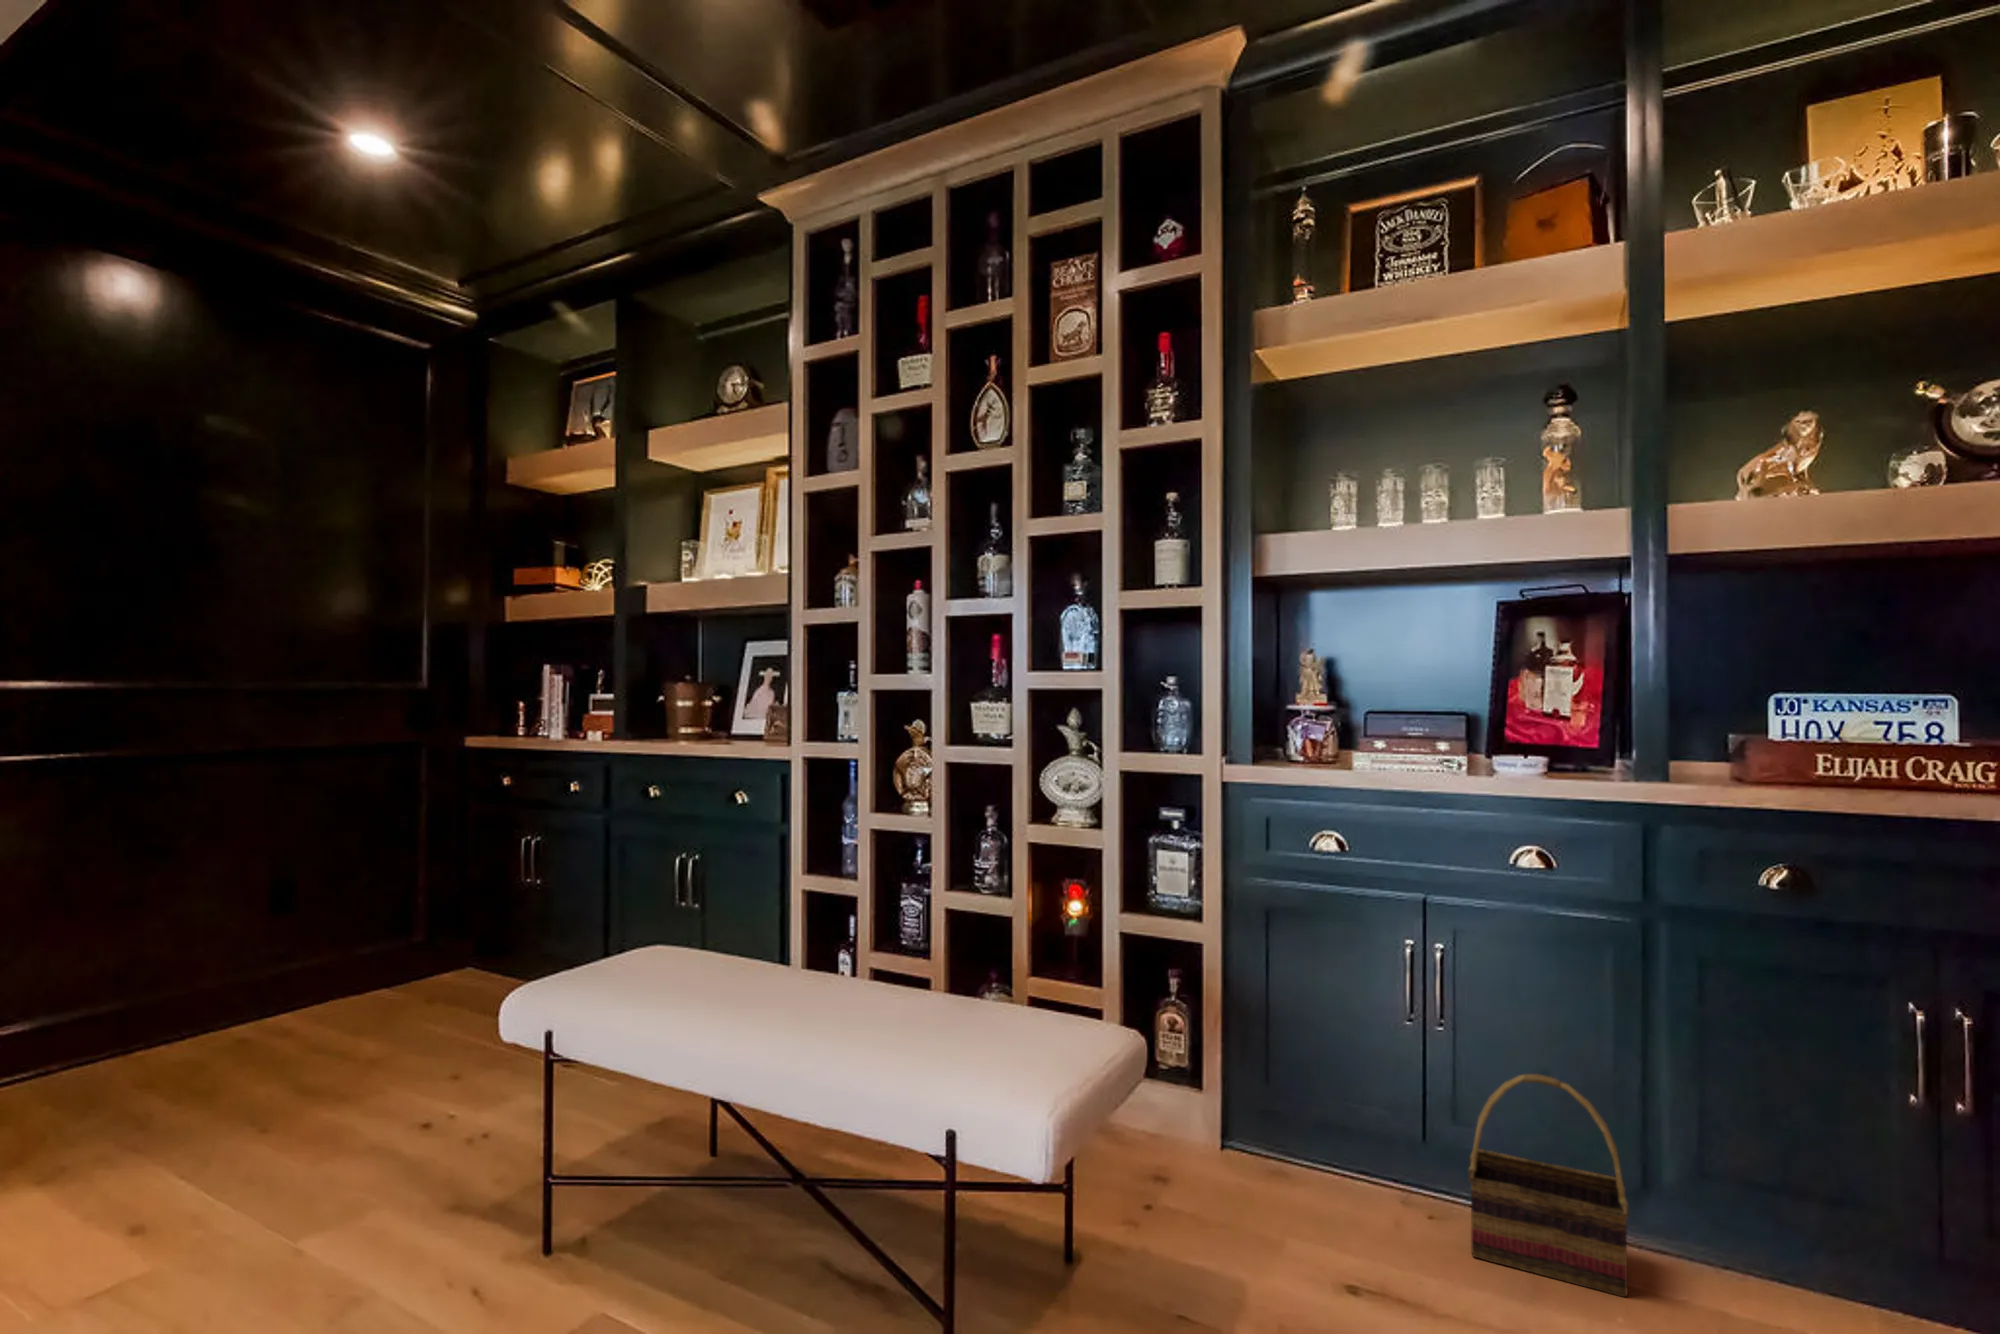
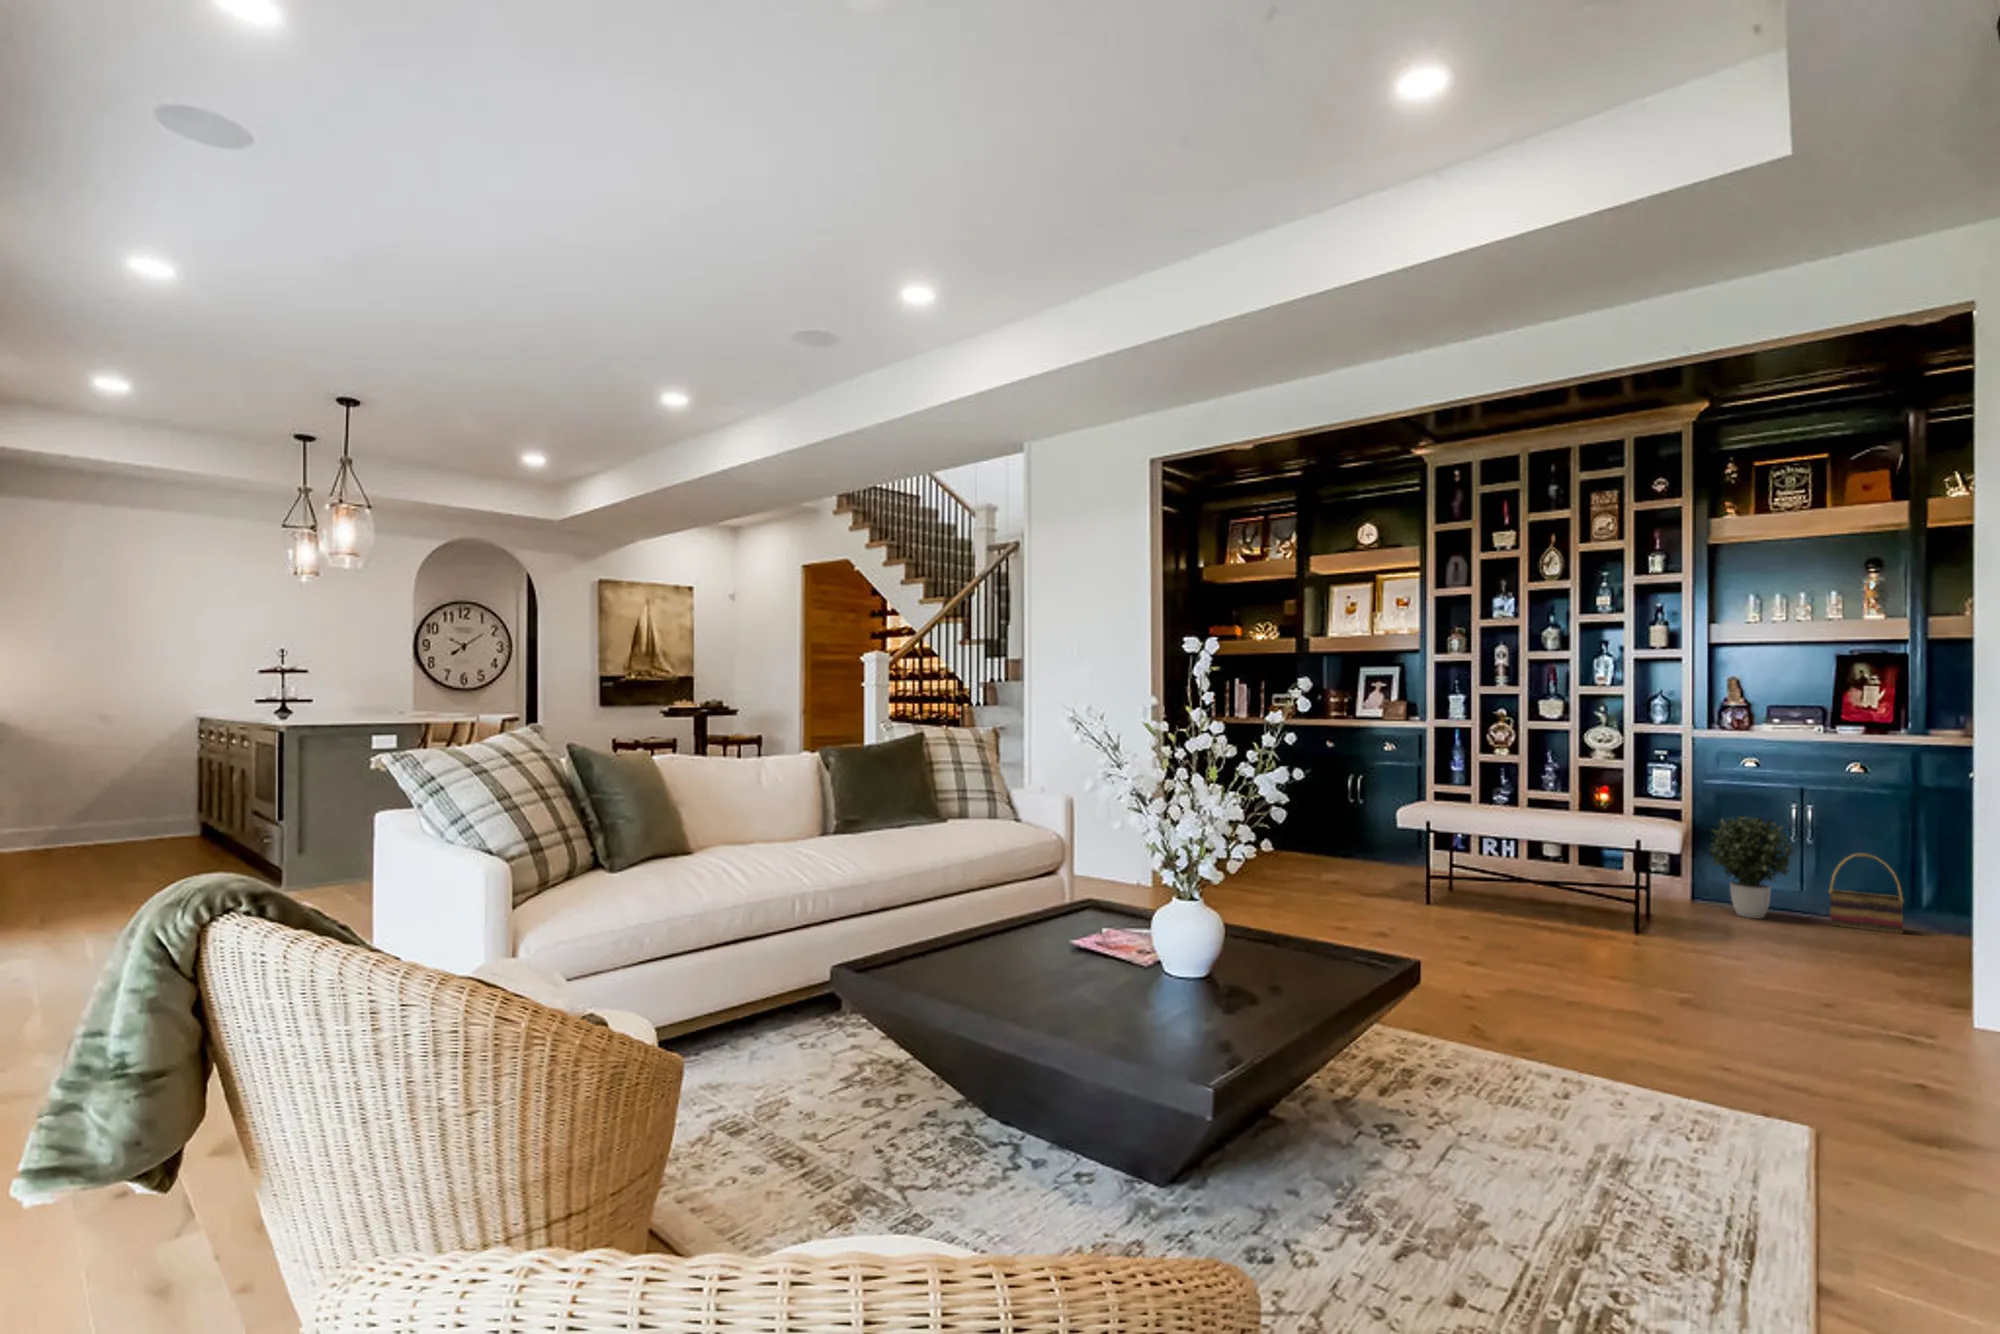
potted plant: none [1222,973,1401,1235] -> present [1710,816,1793,919]

